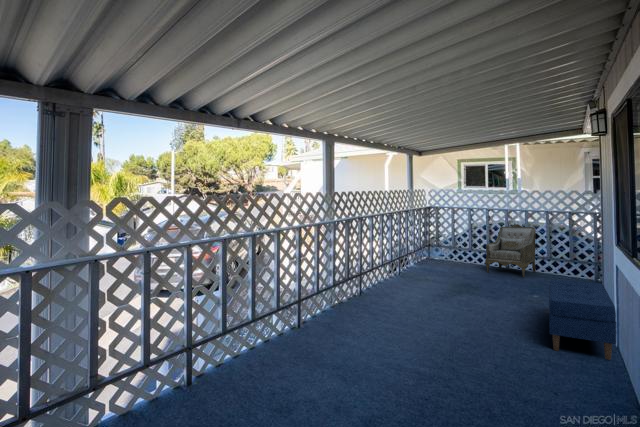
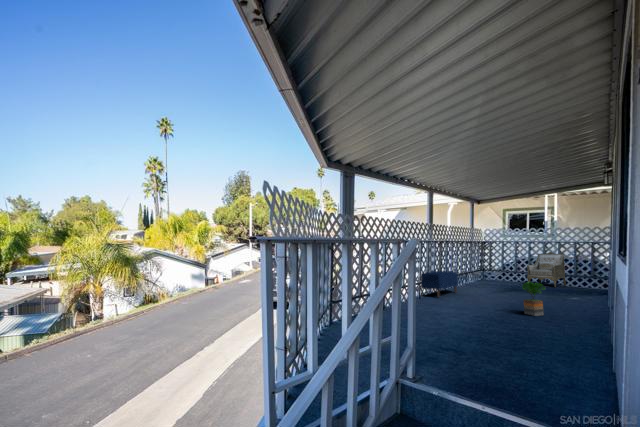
bench: present [549,280,617,360] -> present [421,271,458,297]
potted tree: none [502,319,552,396] -> present [522,282,545,316]

